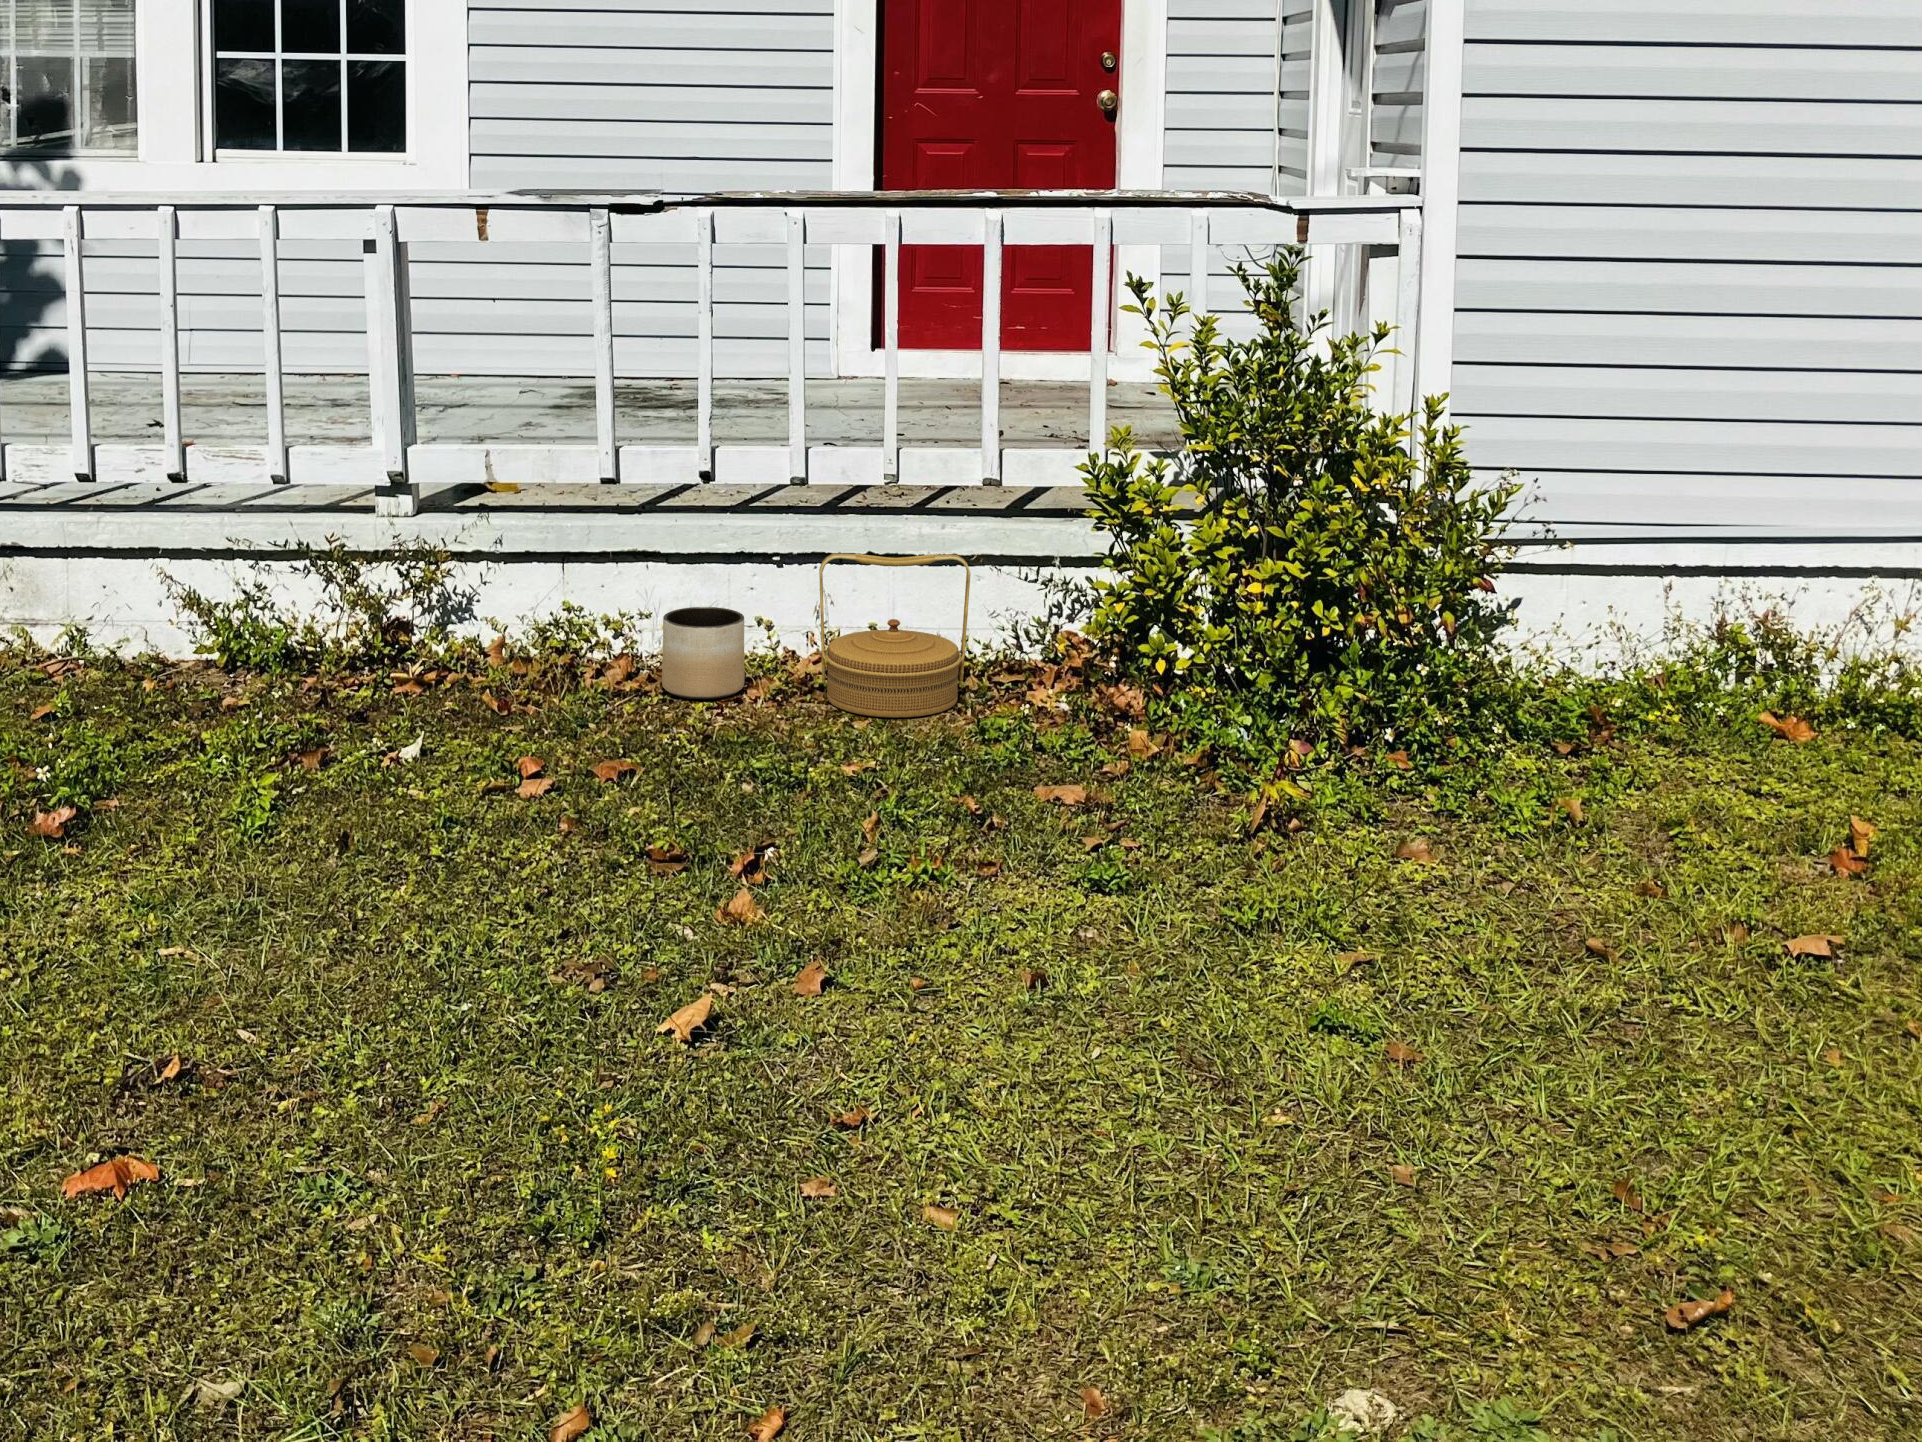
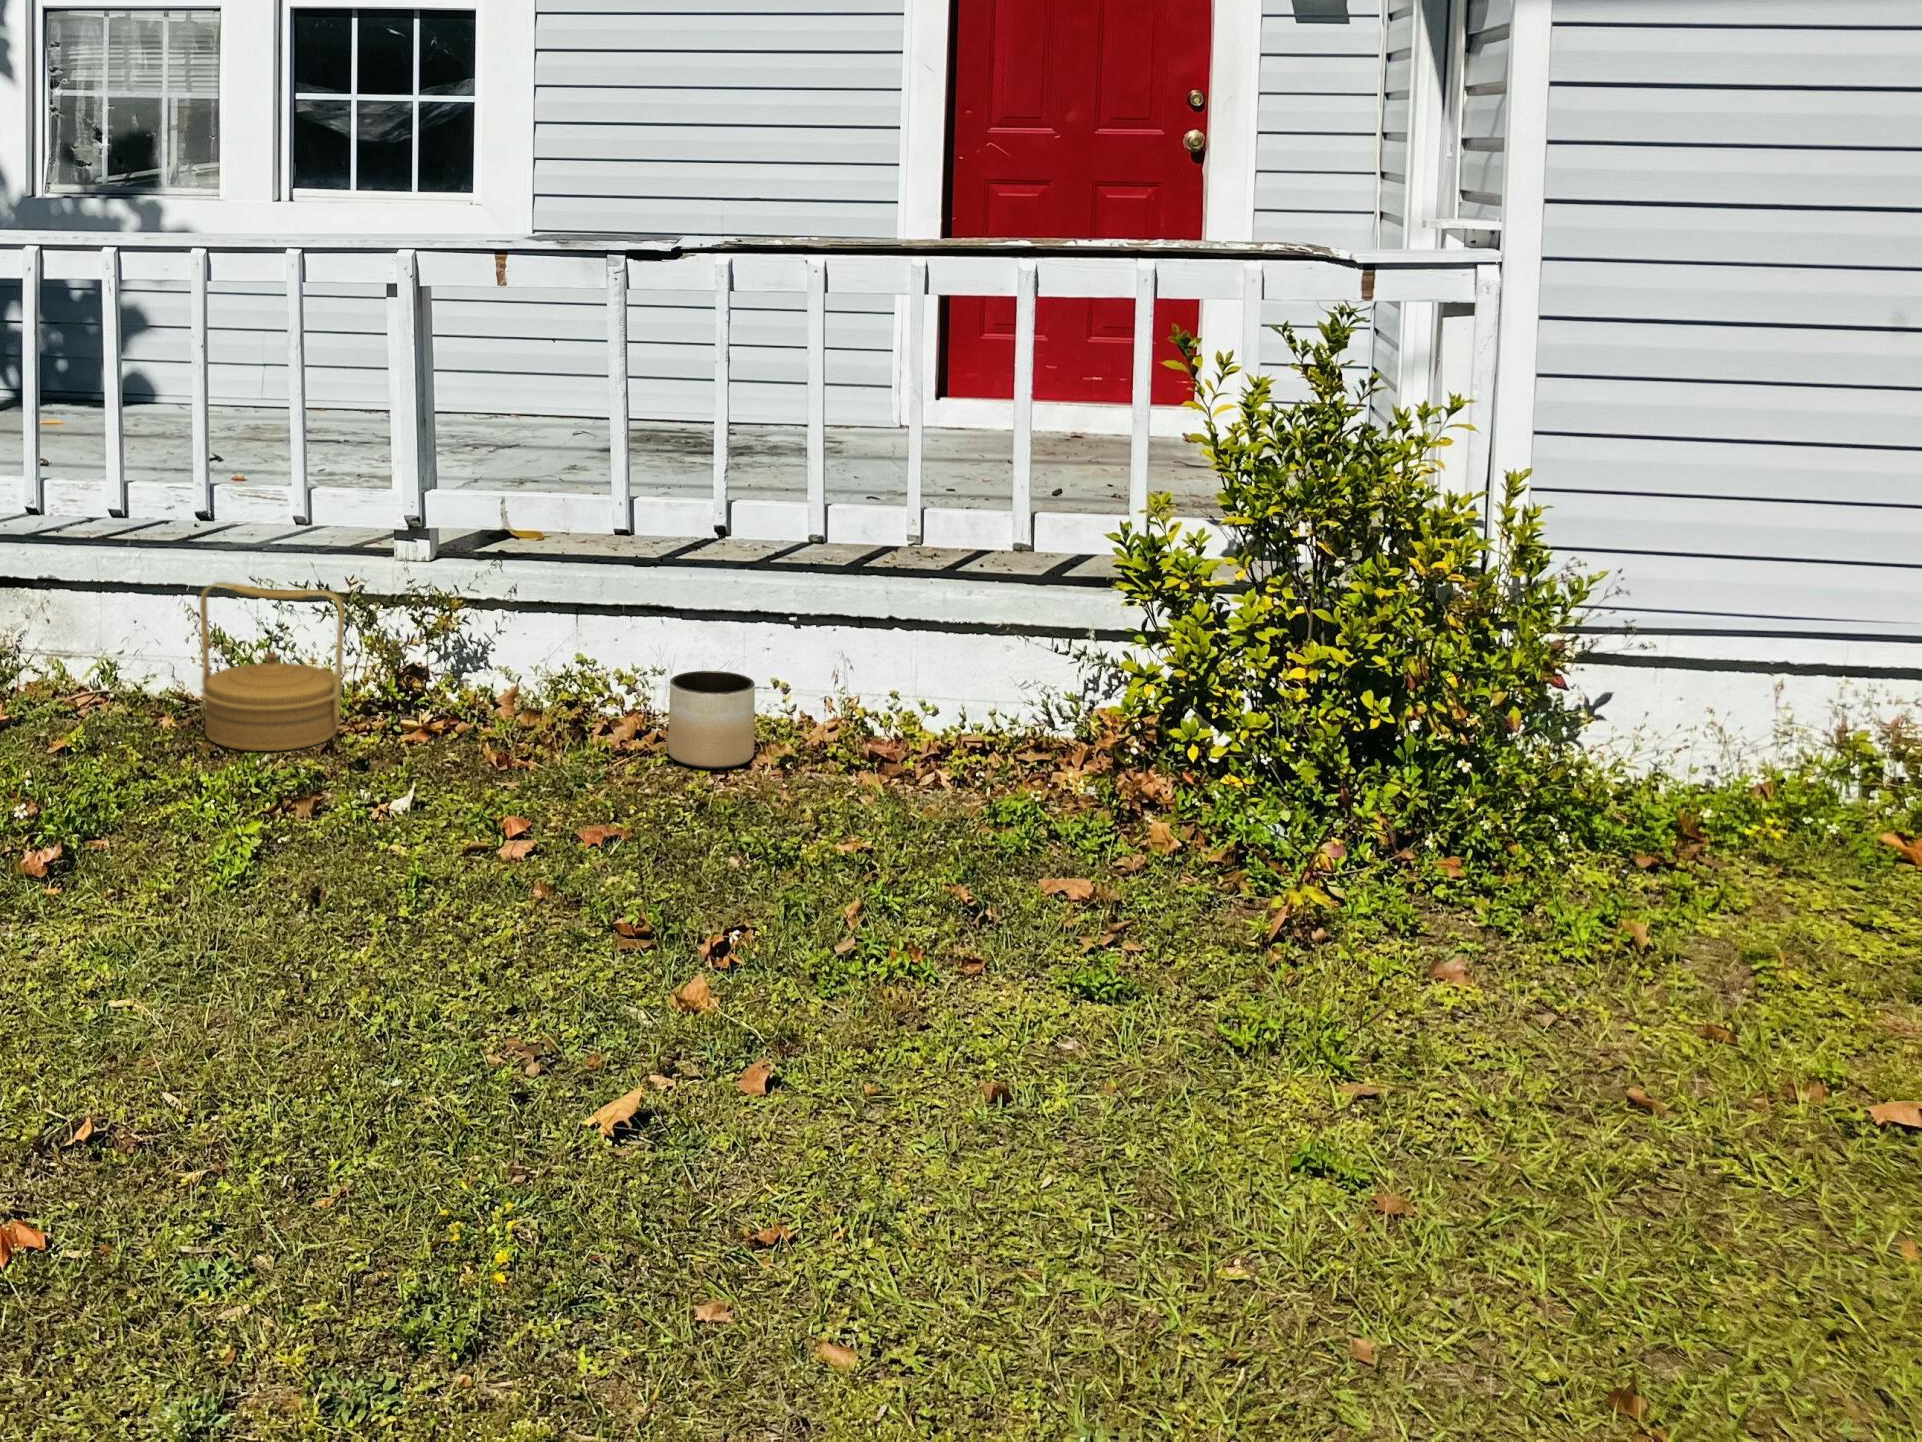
woven basket: present [819,553,970,718] -> present [200,582,345,751]

